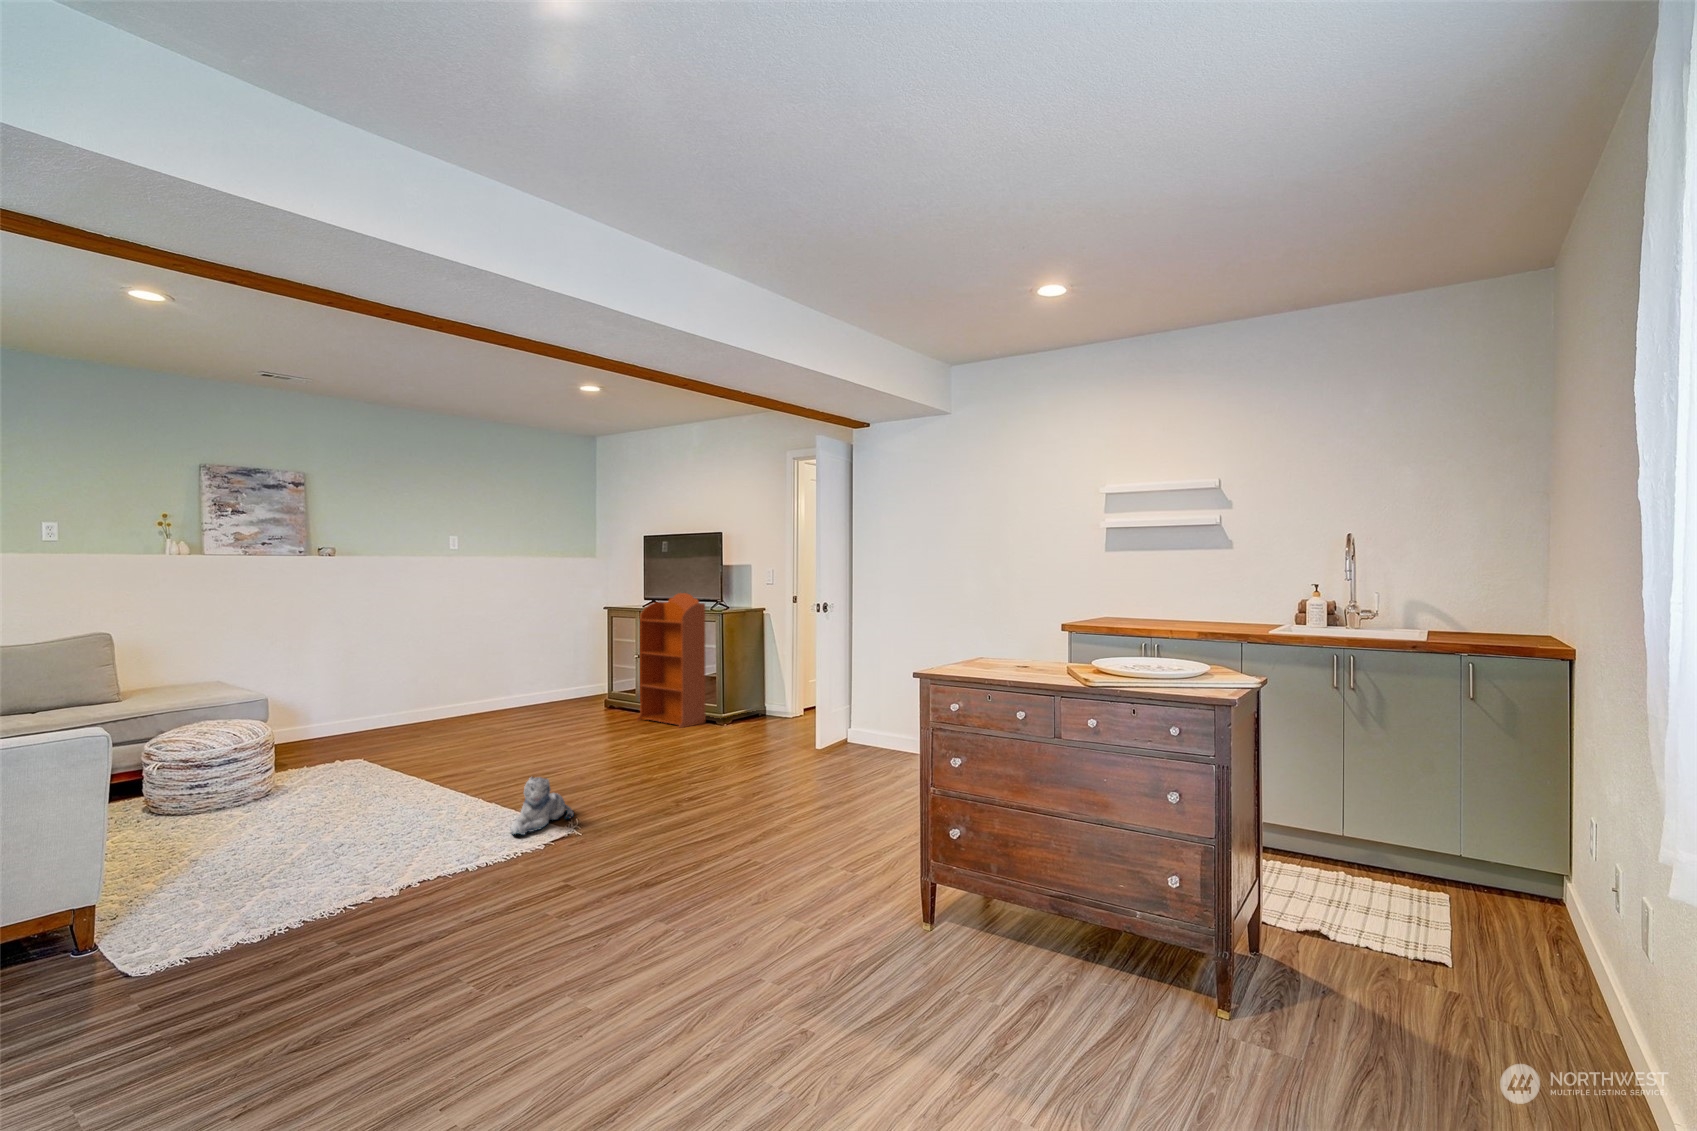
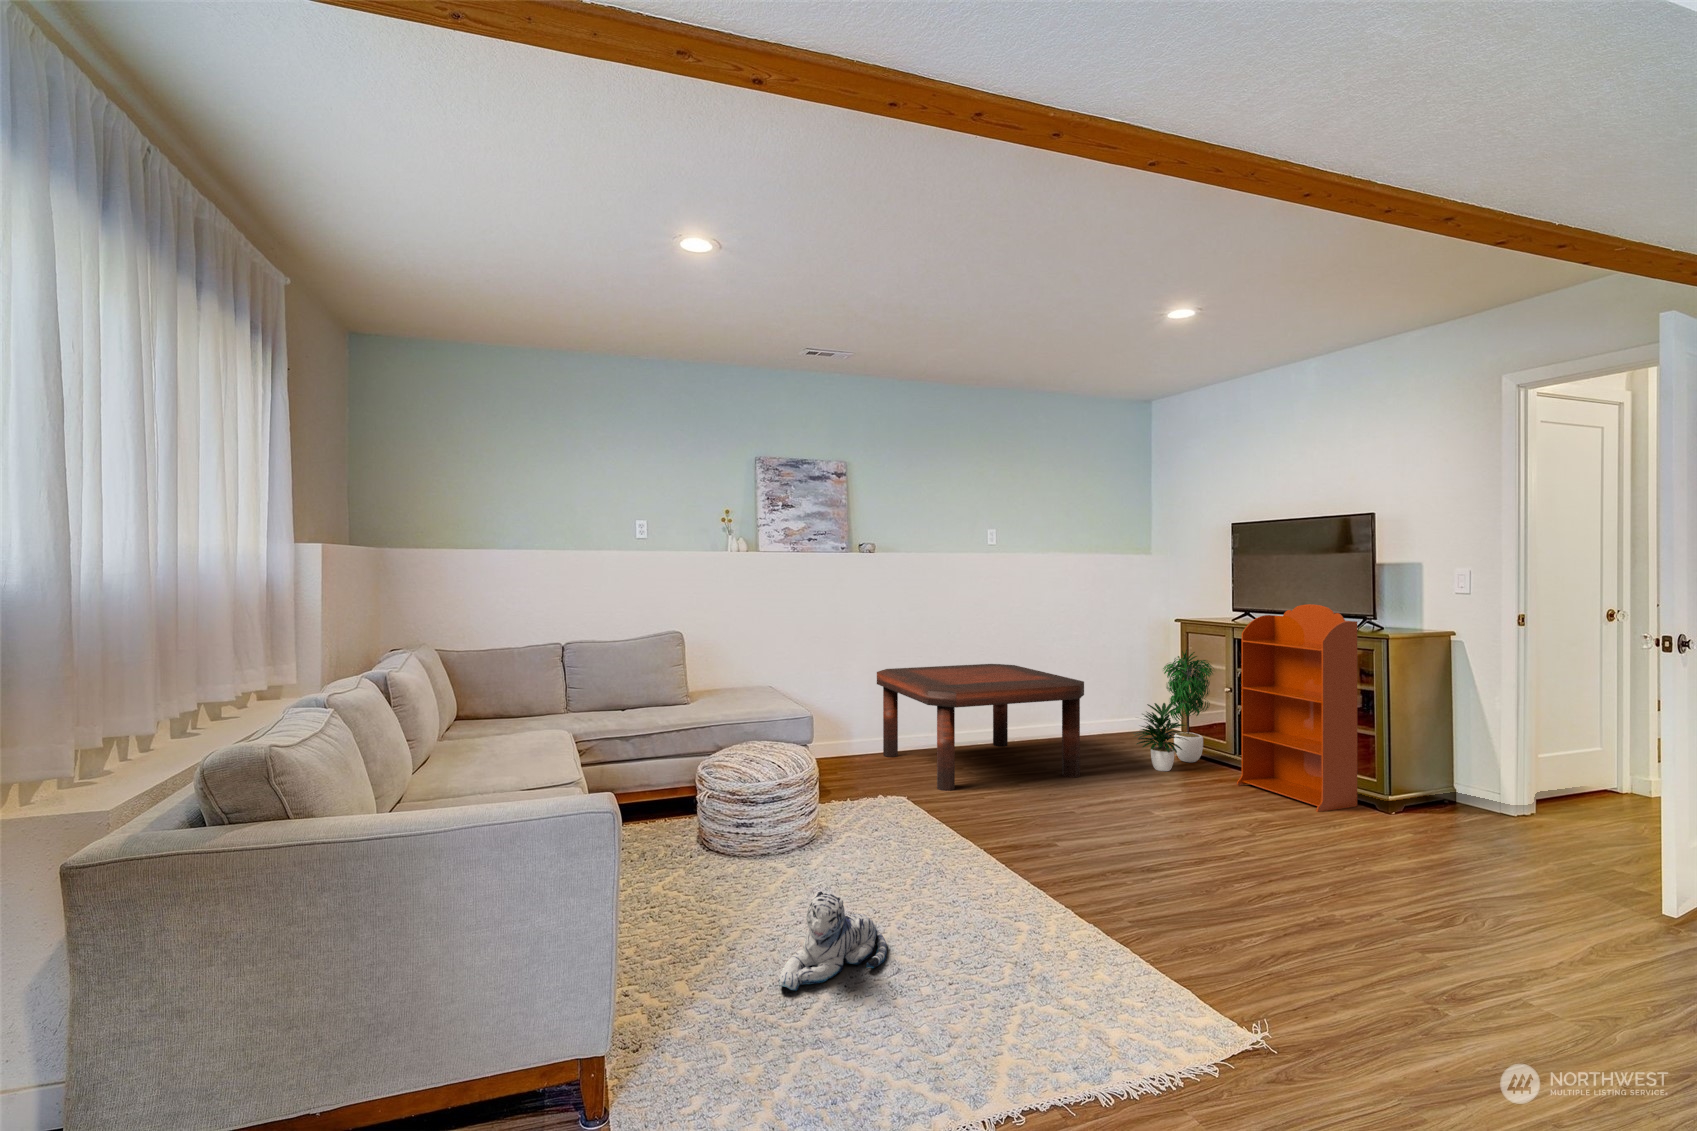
potted plant: none [568,628,631,719] -> present [1134,649,1214,771]
coffee table: none [338,650,527,752] -> present [877,664,1084,791]
plush toy: present [511,777,574,835] -> present [778,891,887,991]

